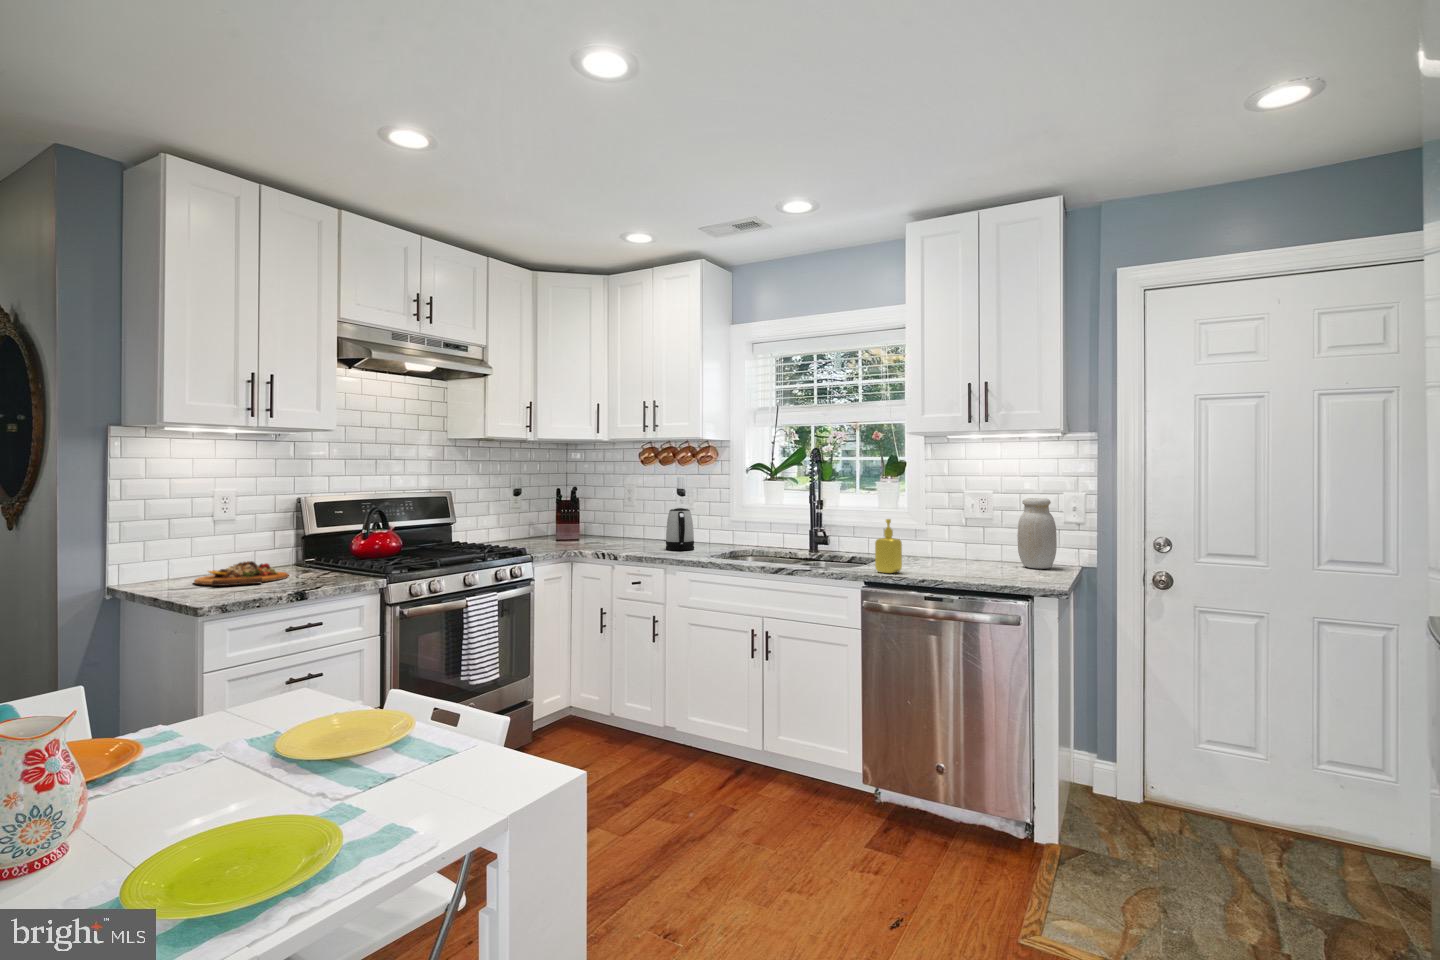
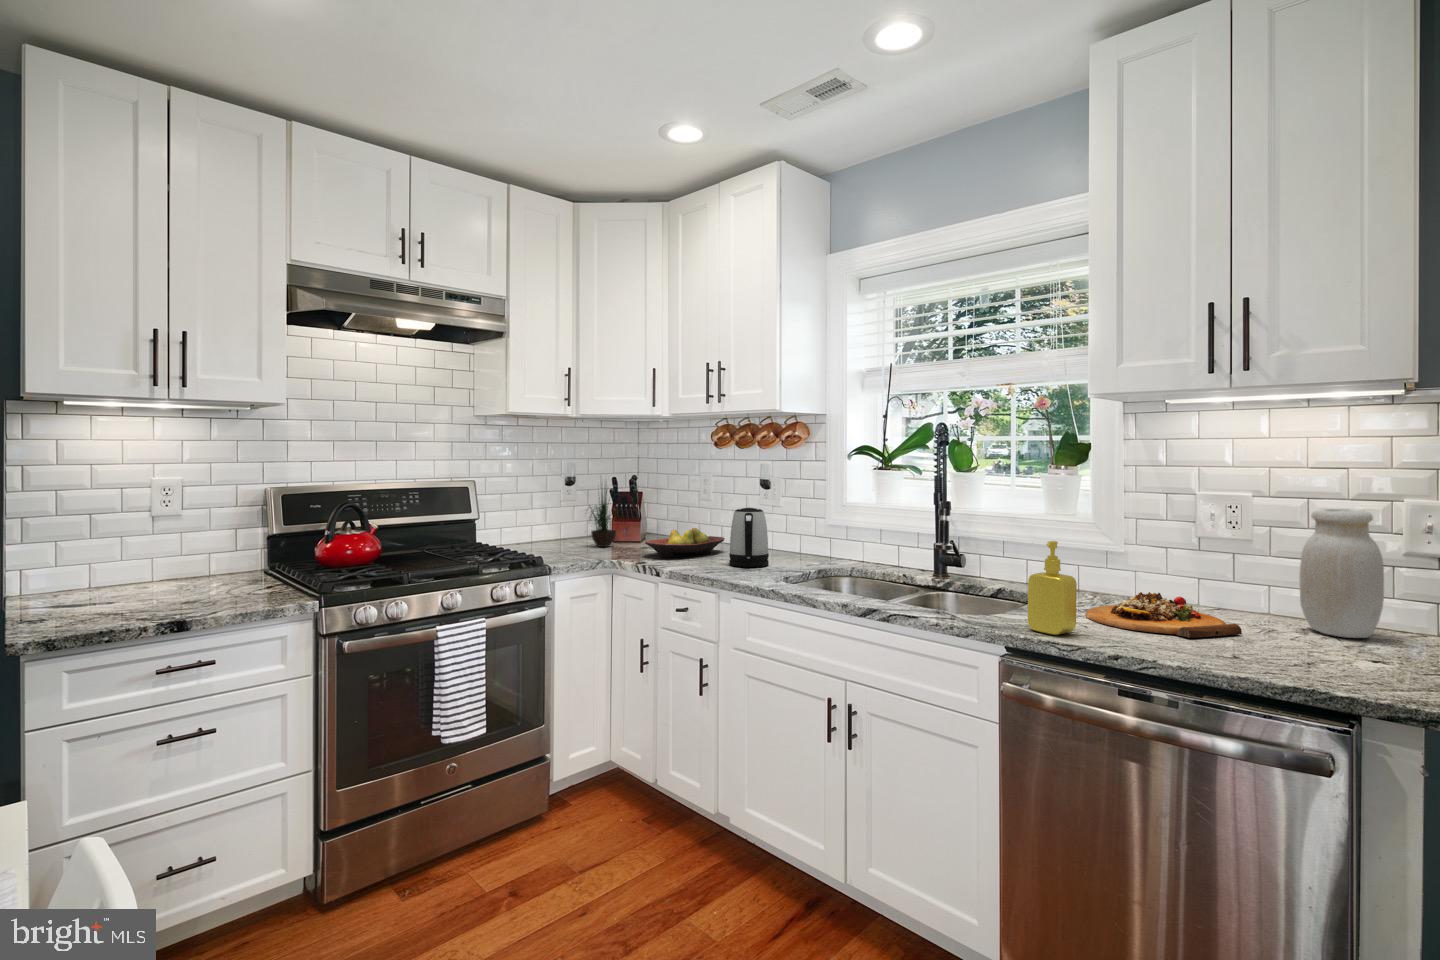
potted plant: none [538,482,571,543] -> present [589,490,617,547]
fruit bowl: none [597,525,654,547] -> present [645,528,725,557]
cutting board: present [194,561,289,586] -> present [1085,592,1242,638]

